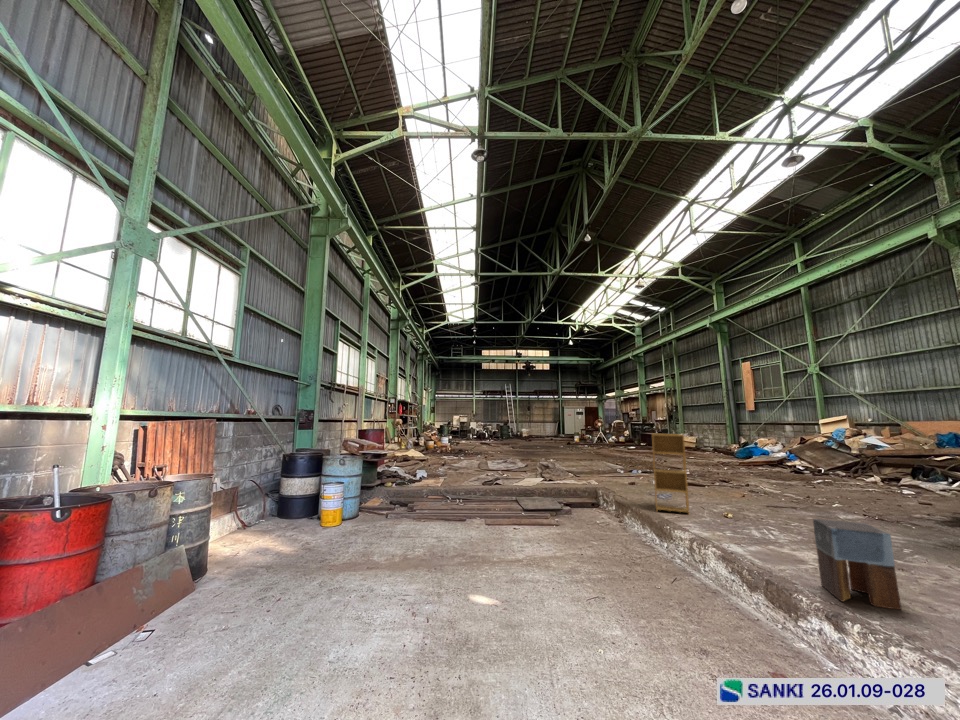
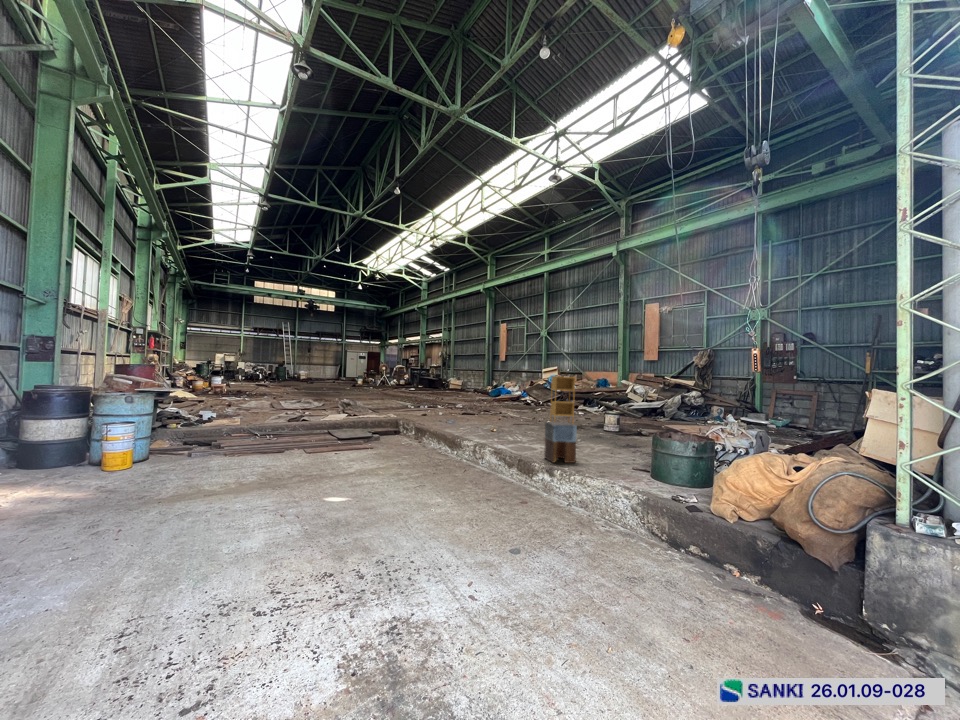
shelving unit: present [652,433,689,514] -> present [550,376,575,424]

